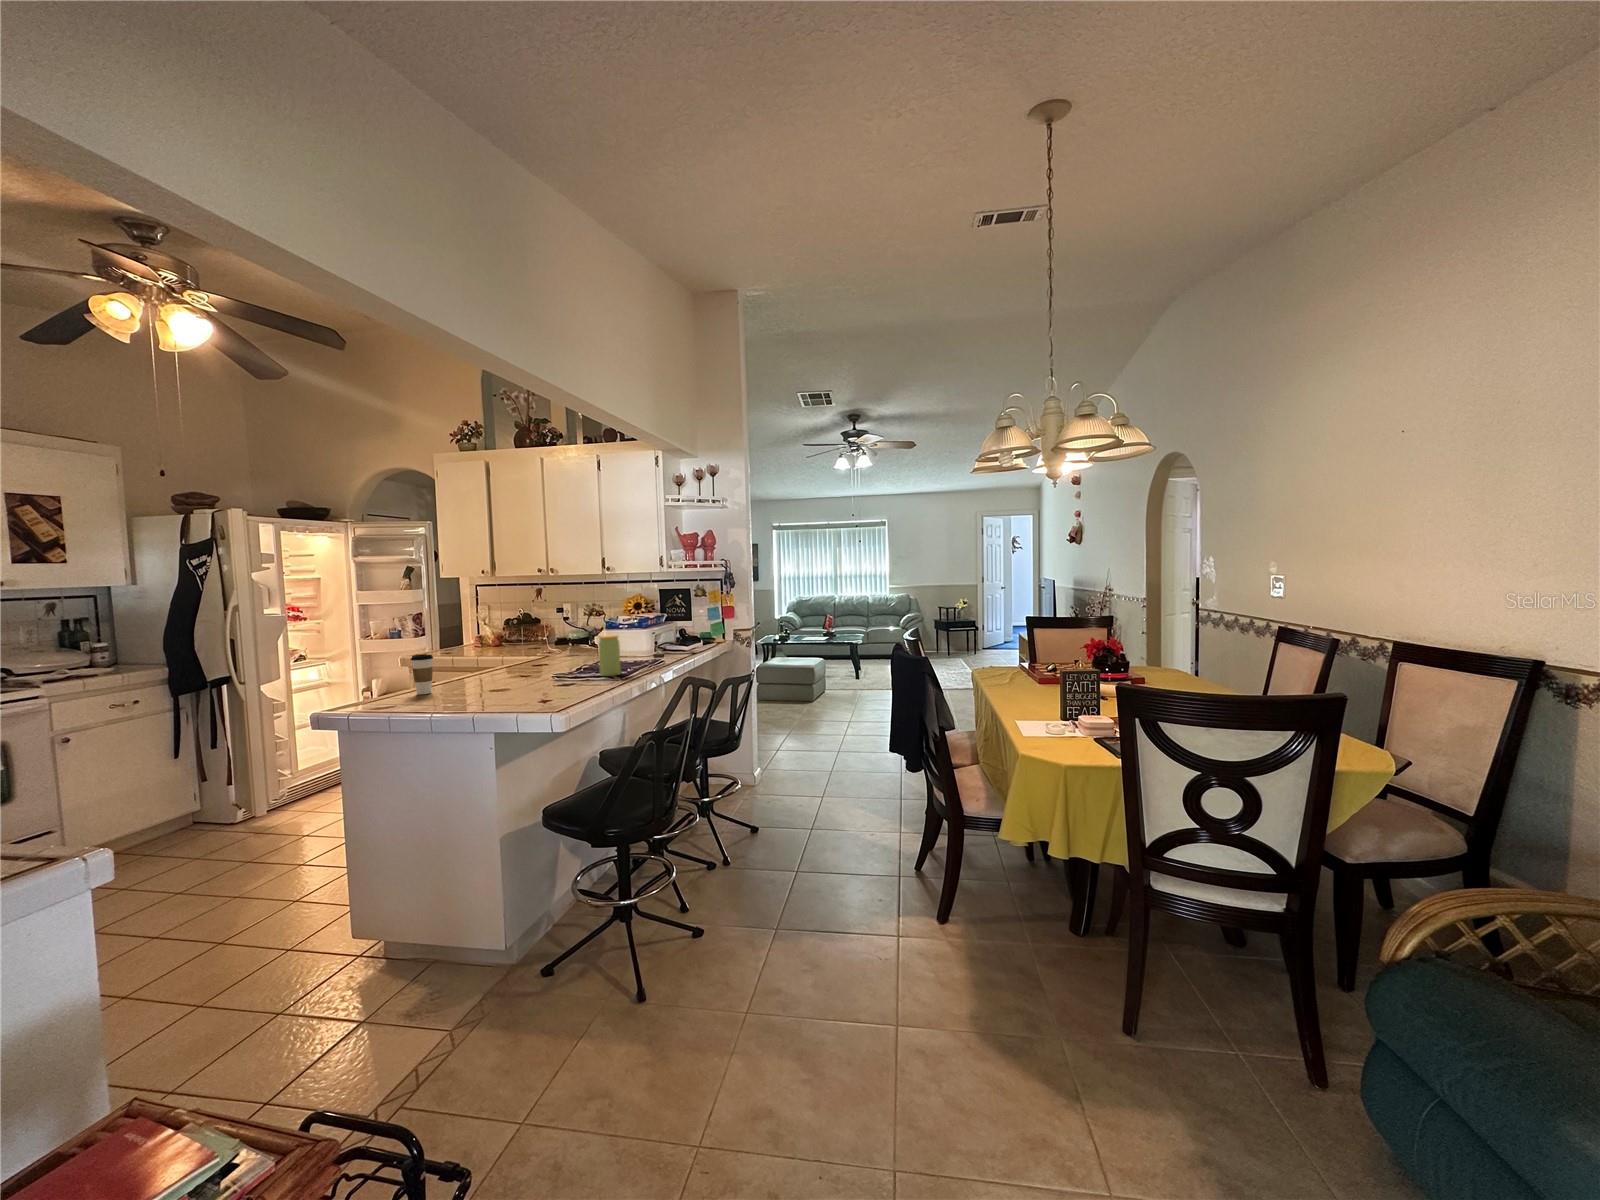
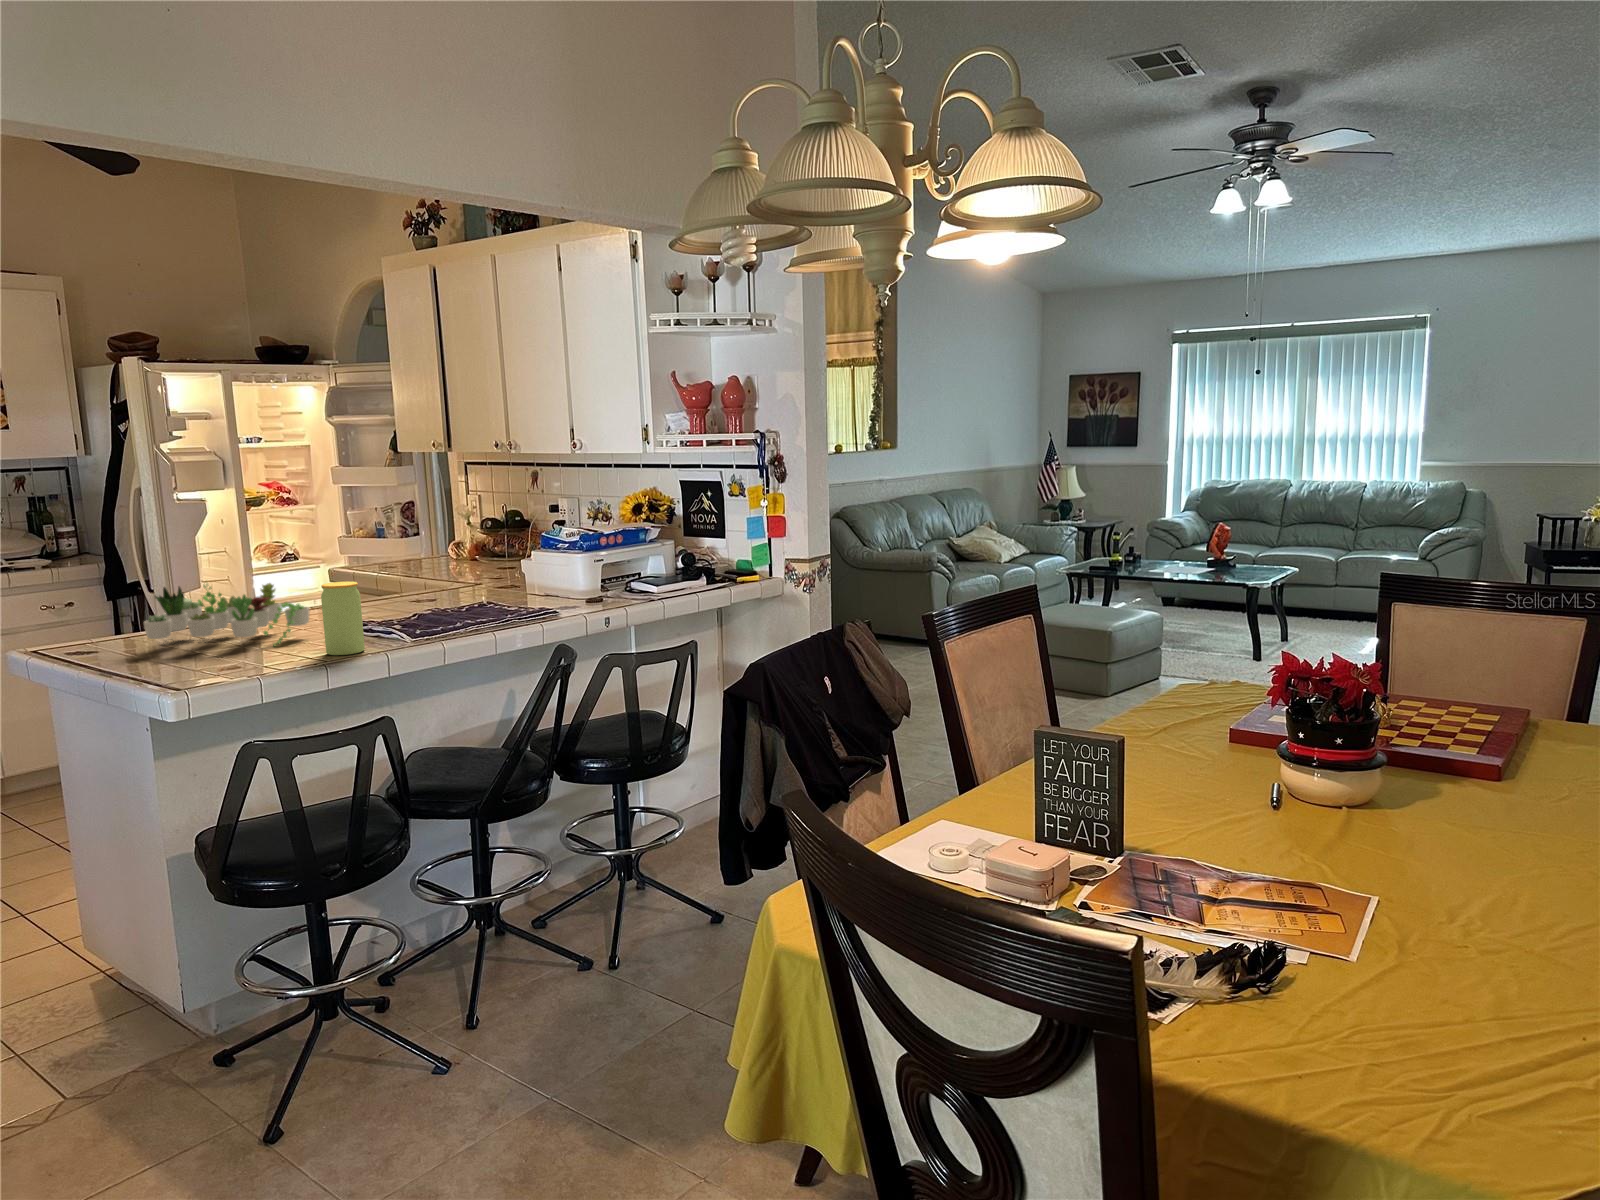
succulent plant: none [461,641,556,681] -> present [144,583,310,646]
coffee cup: present [411,654,433,695] -> none [57,594,94,656]

